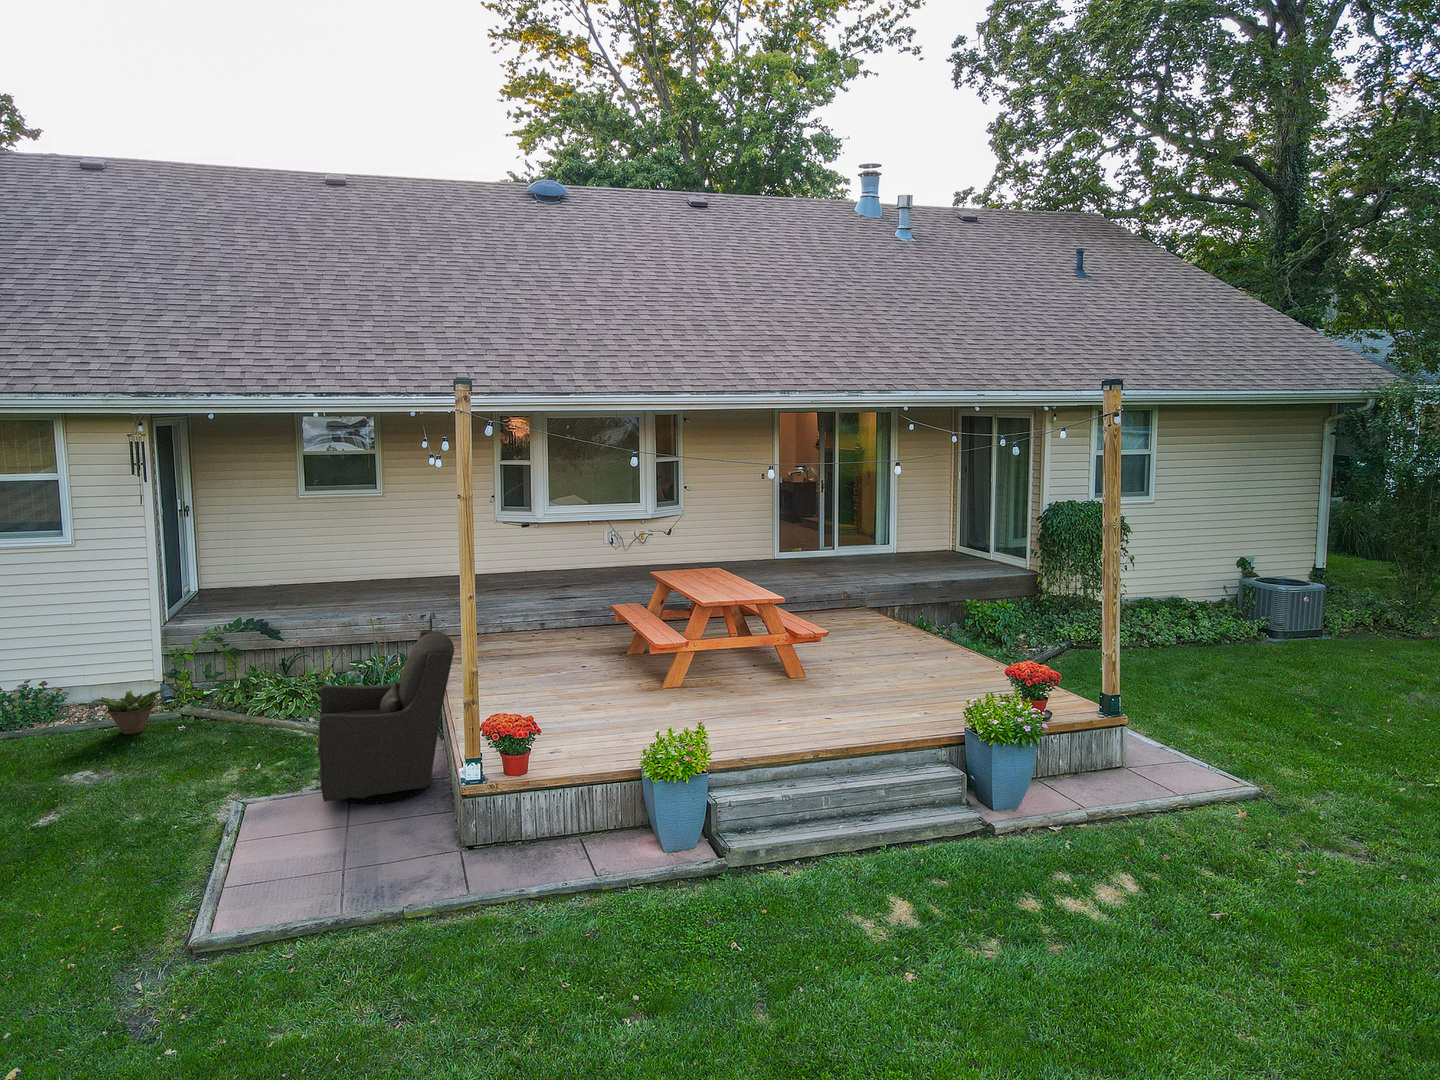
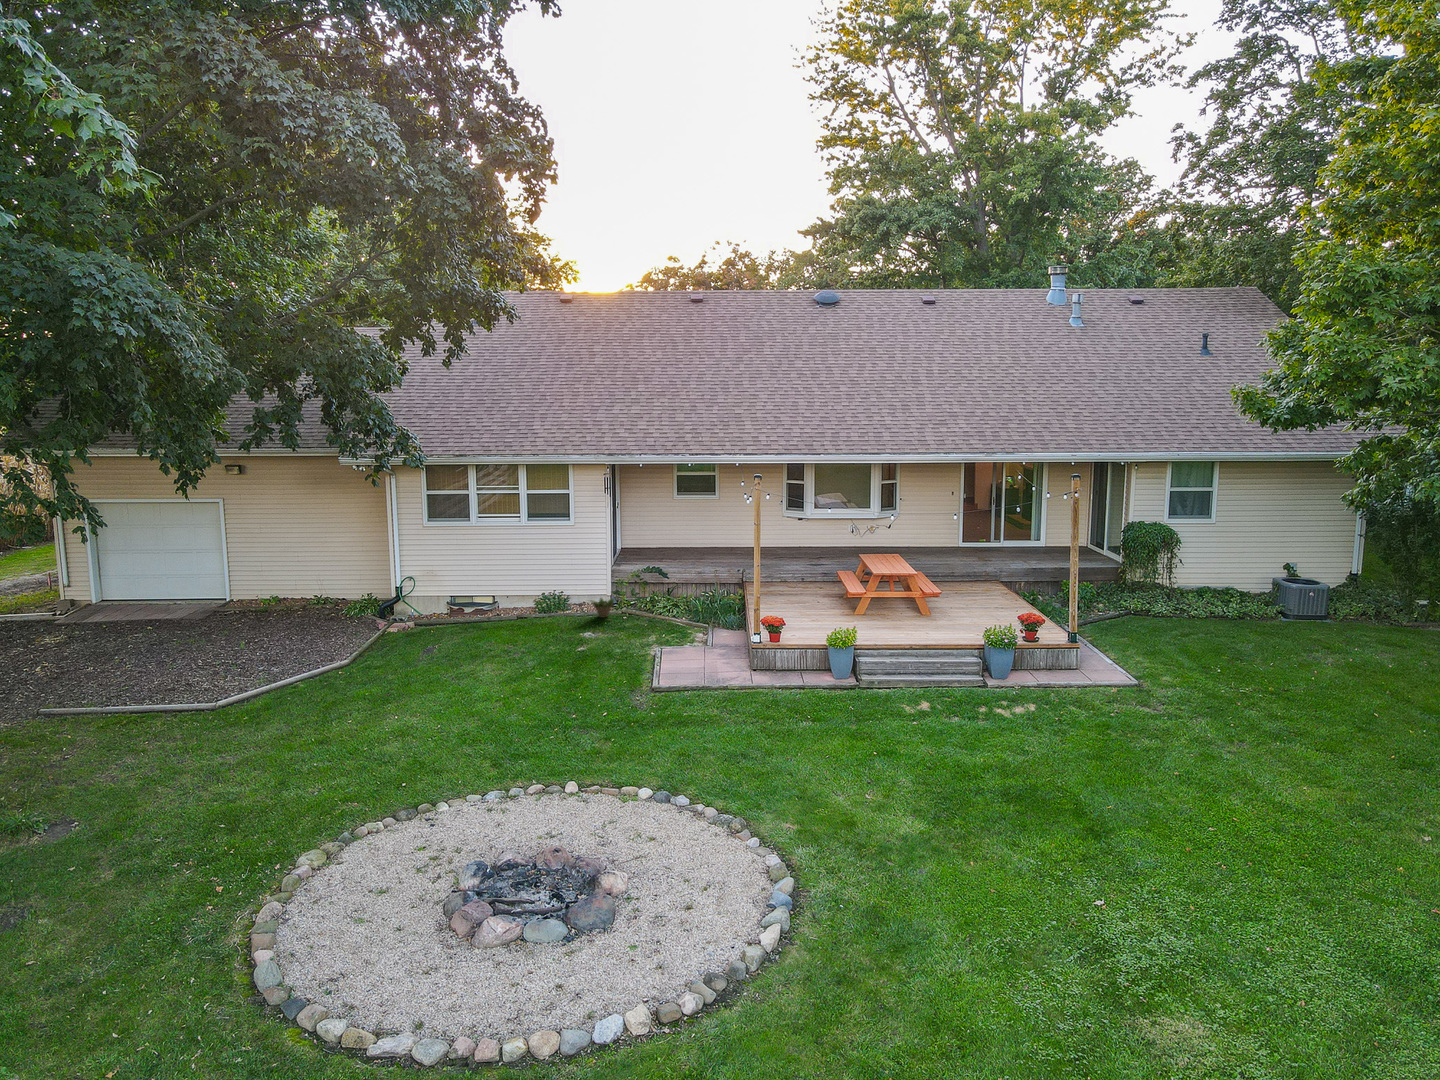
chair: present [318,631,454,804] -> none [691,576,752,653]

